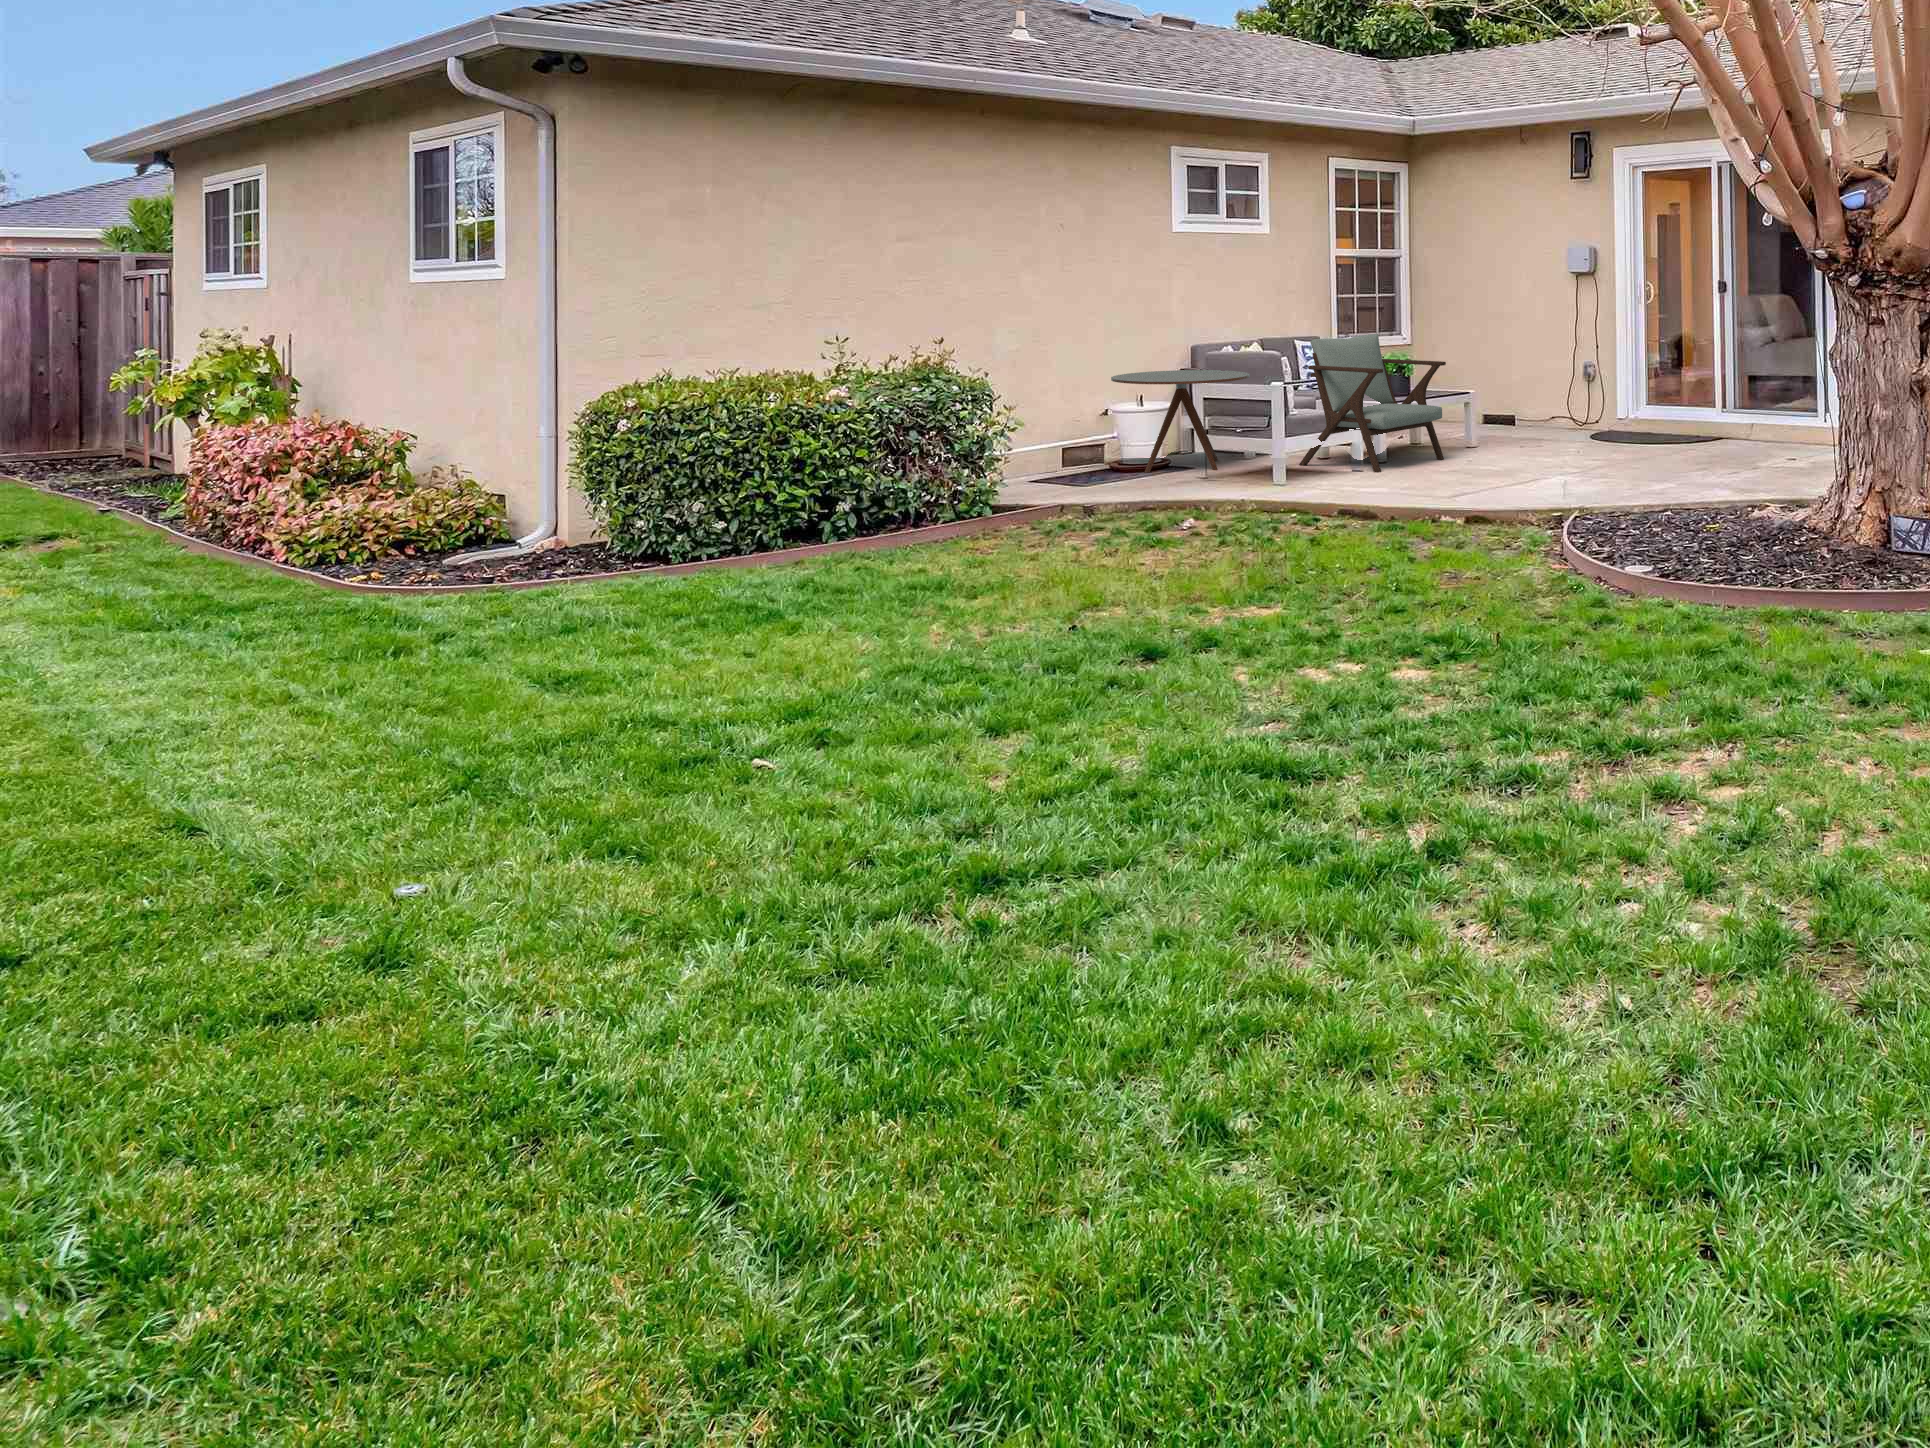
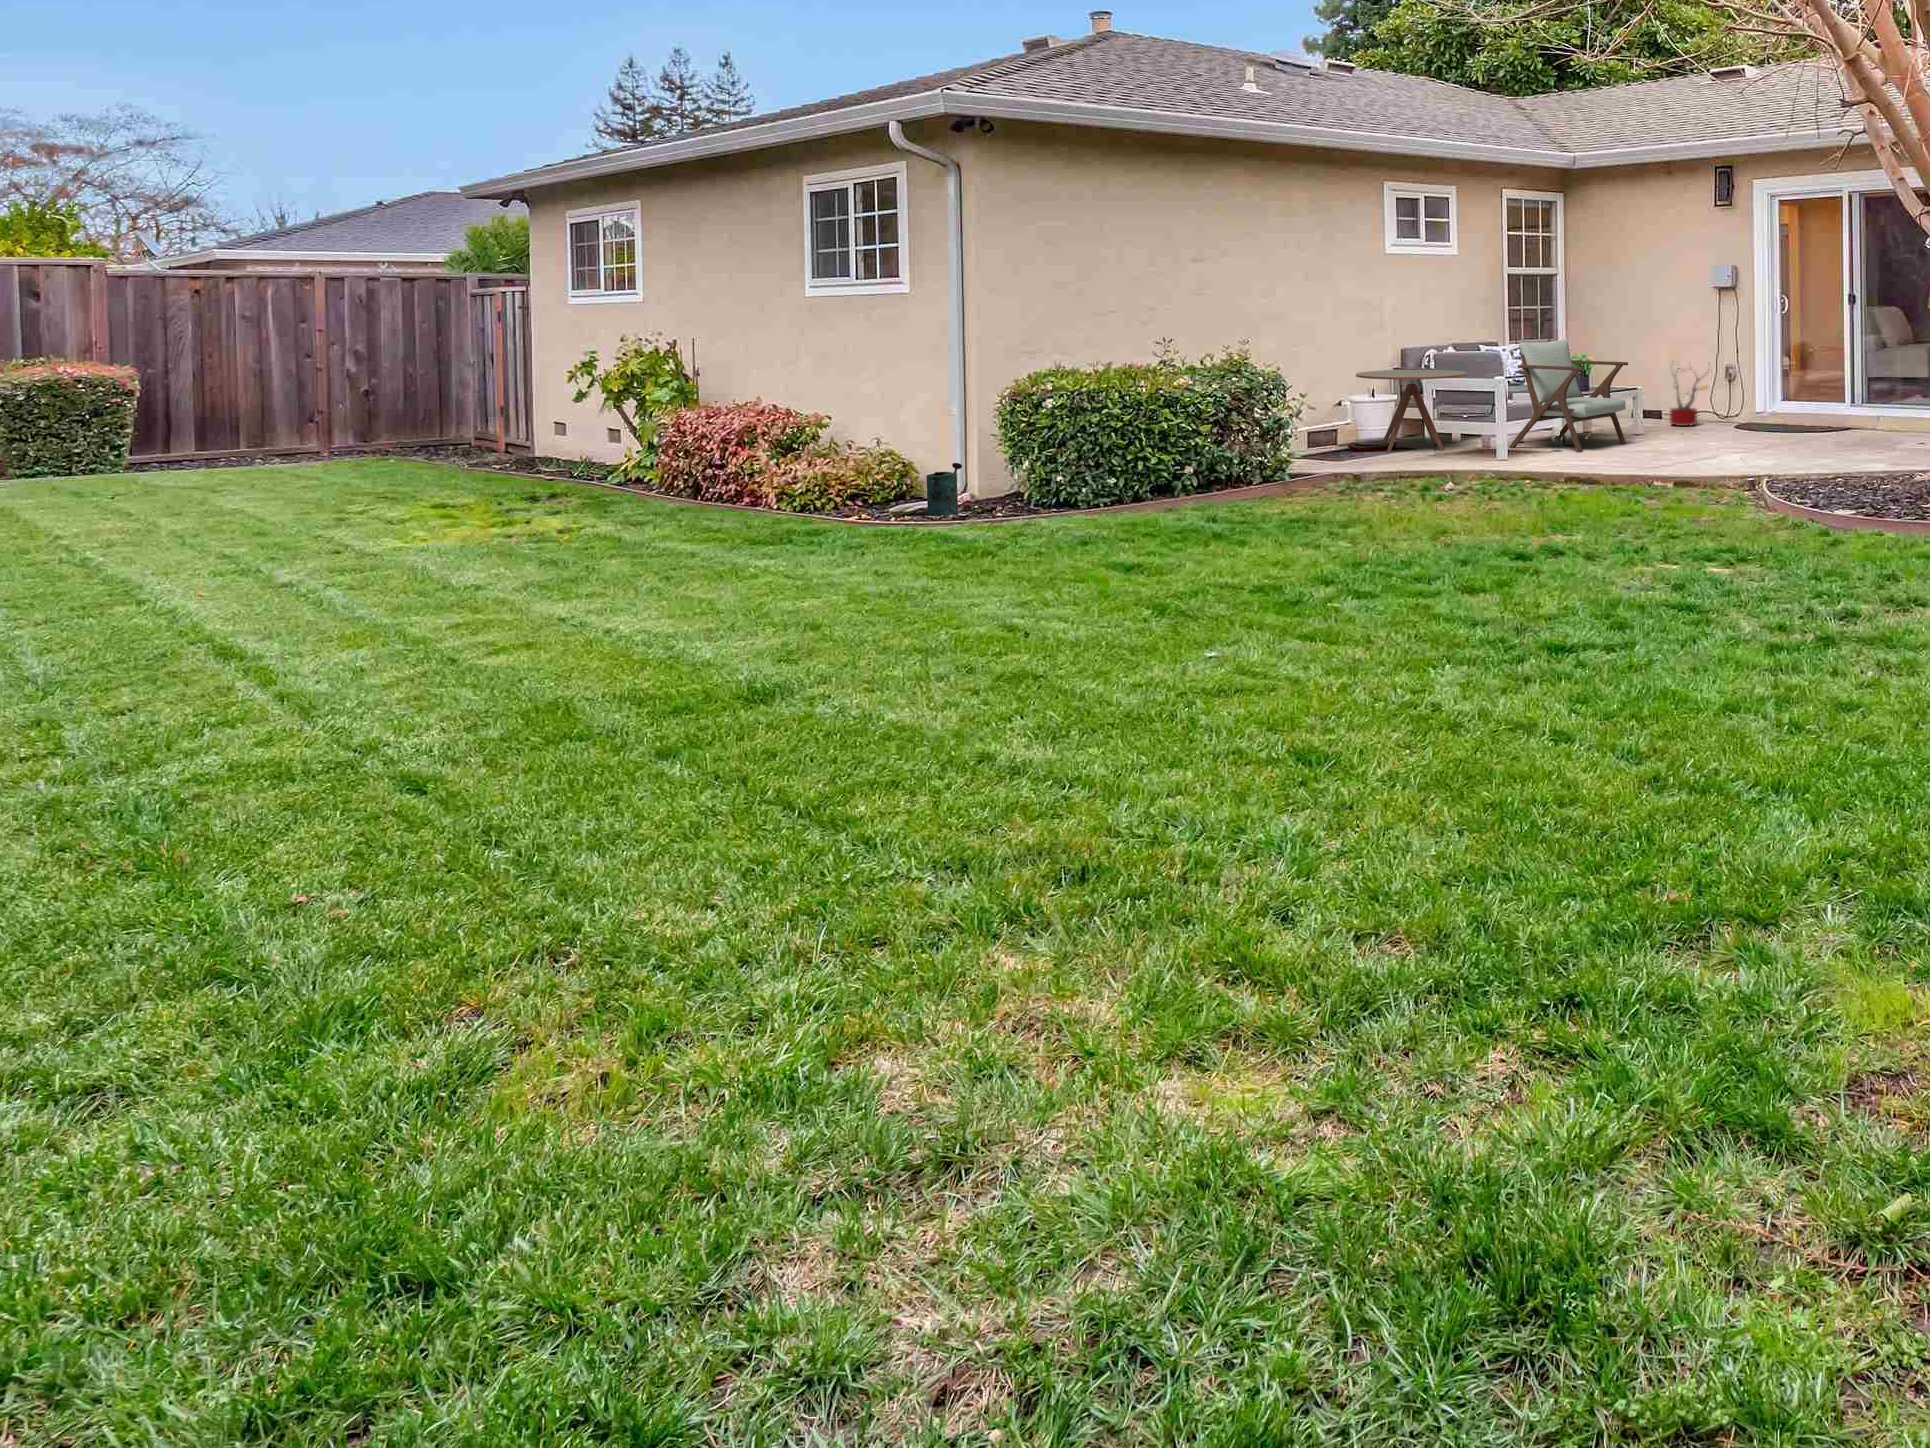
decorative plant: none [1517,356,1561,433] -> present [1670,368,1709,426]
watering can: none [465,499,535,571] -> present [926,463,962,516]

